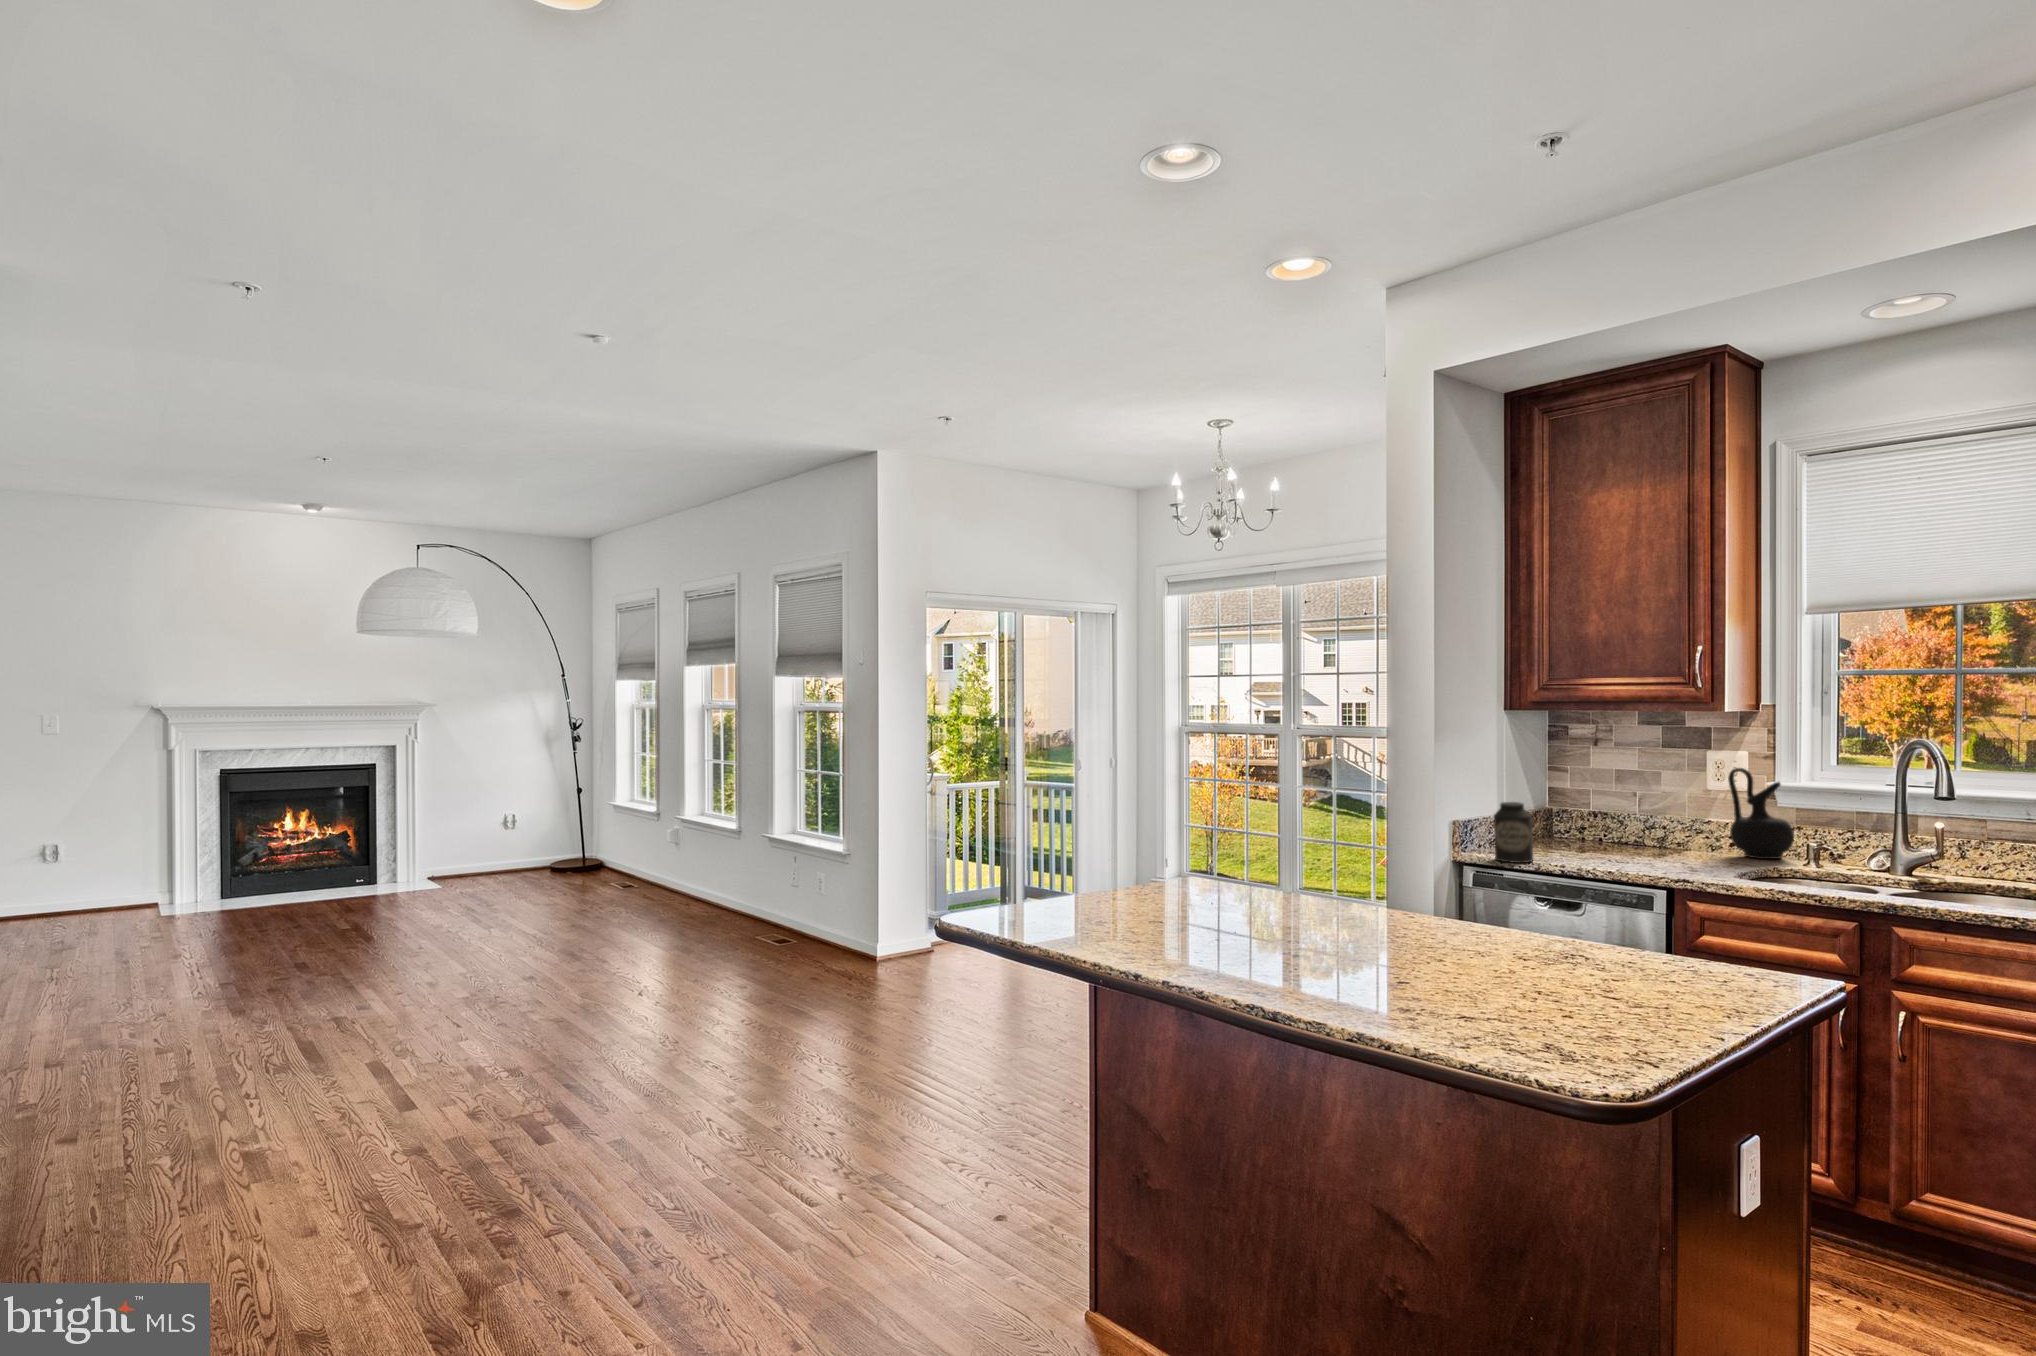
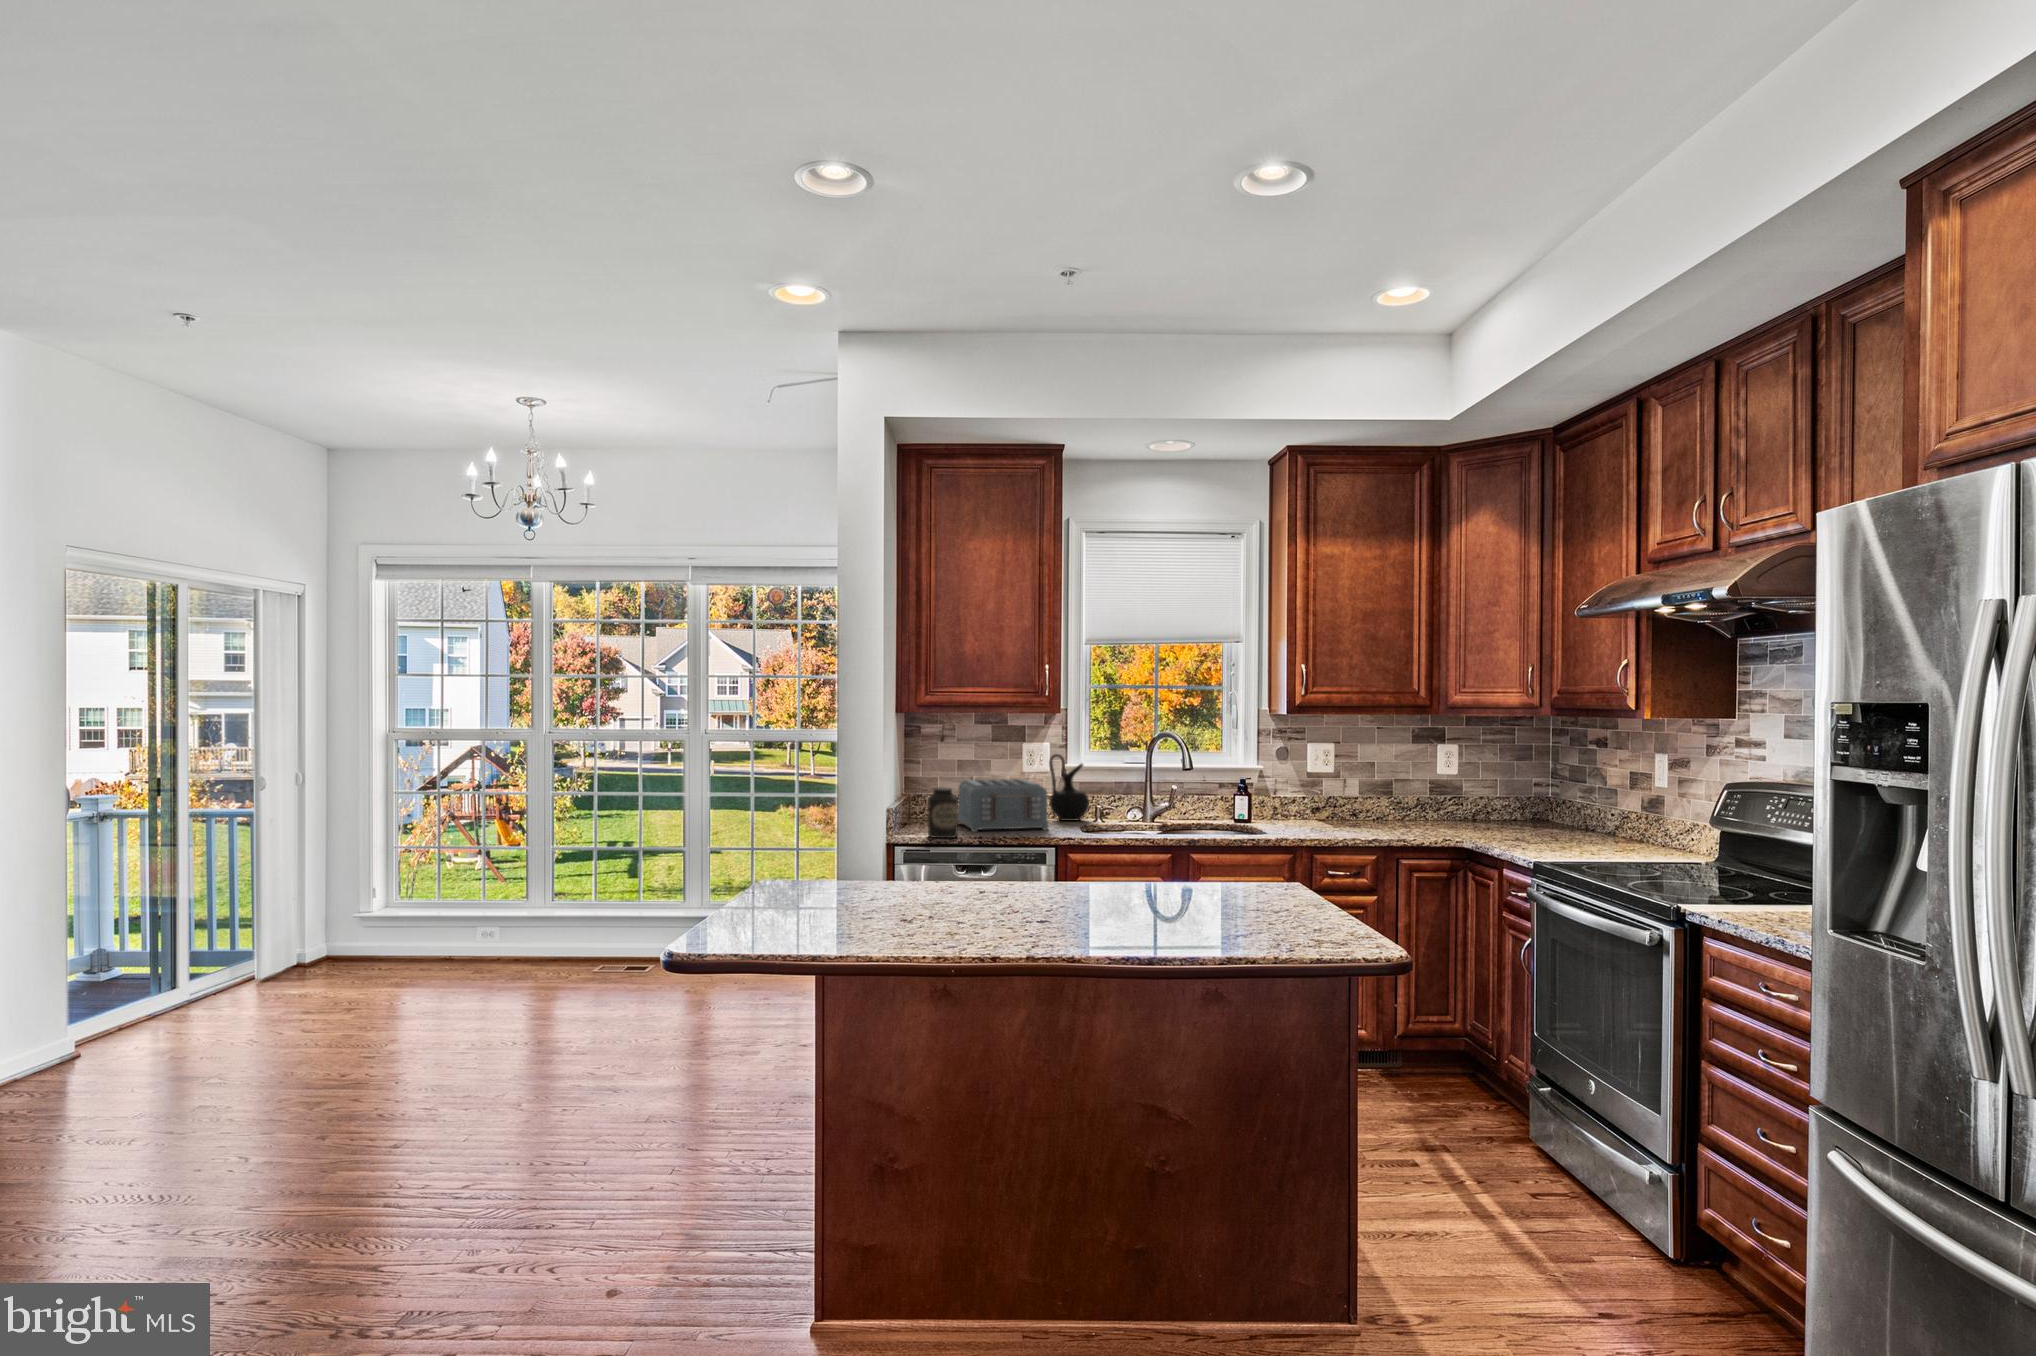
toaster: none [1571,795,1693,867] -> present [958,779,1049,832]

